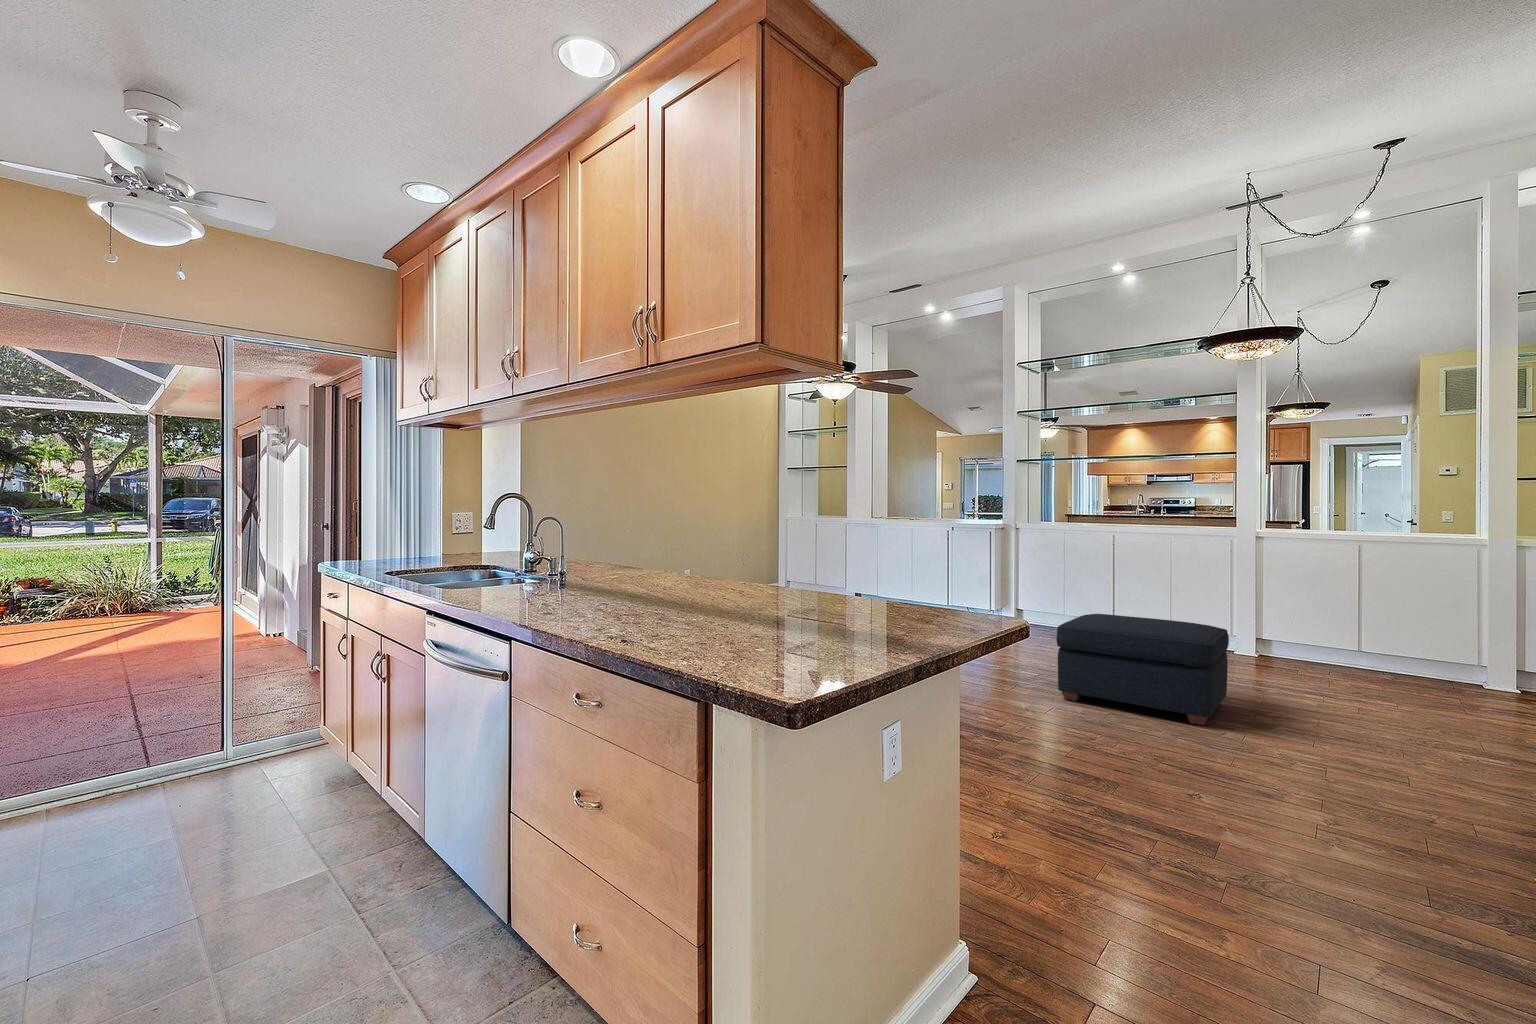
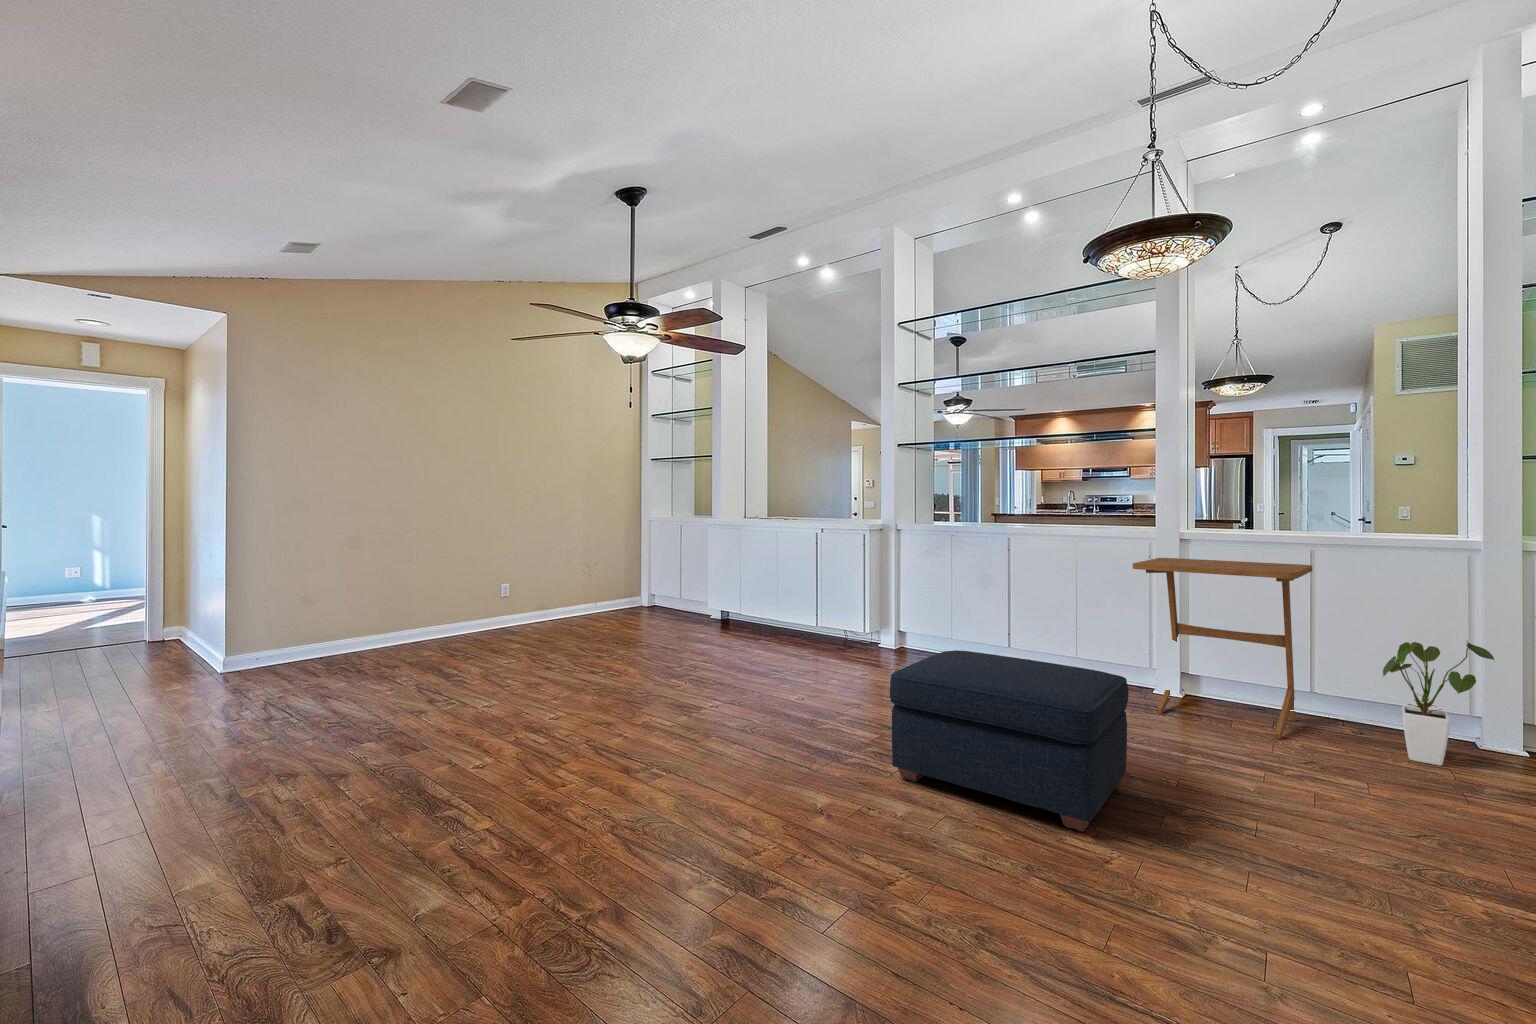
side table: none [1221,549,1361,681] -> present [1133,558,1312,739]
house plant: none [1412,608,1497,697] -> present [1383,641,1494,766]

